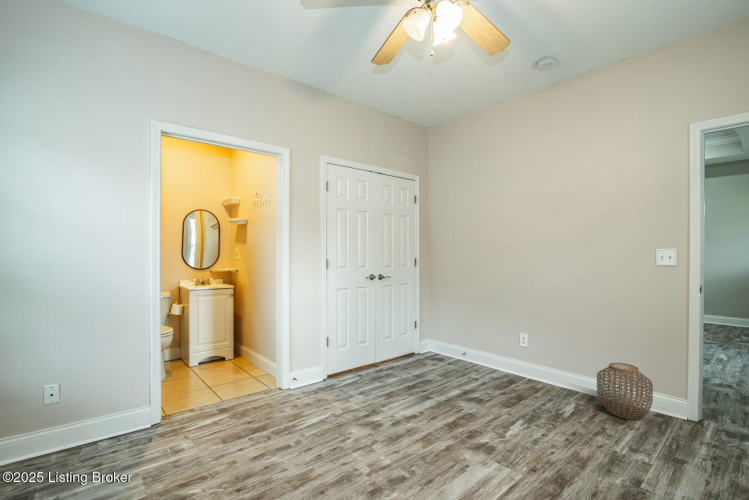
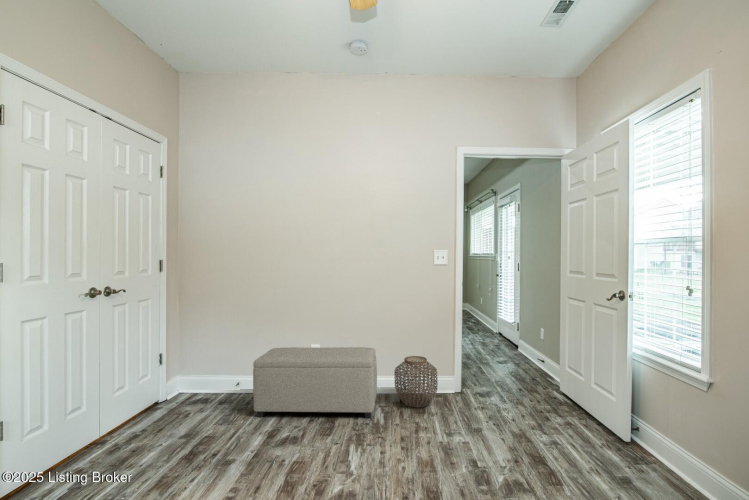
ottoman: none [464,329,581,409] -> present [253,347,377,418]

